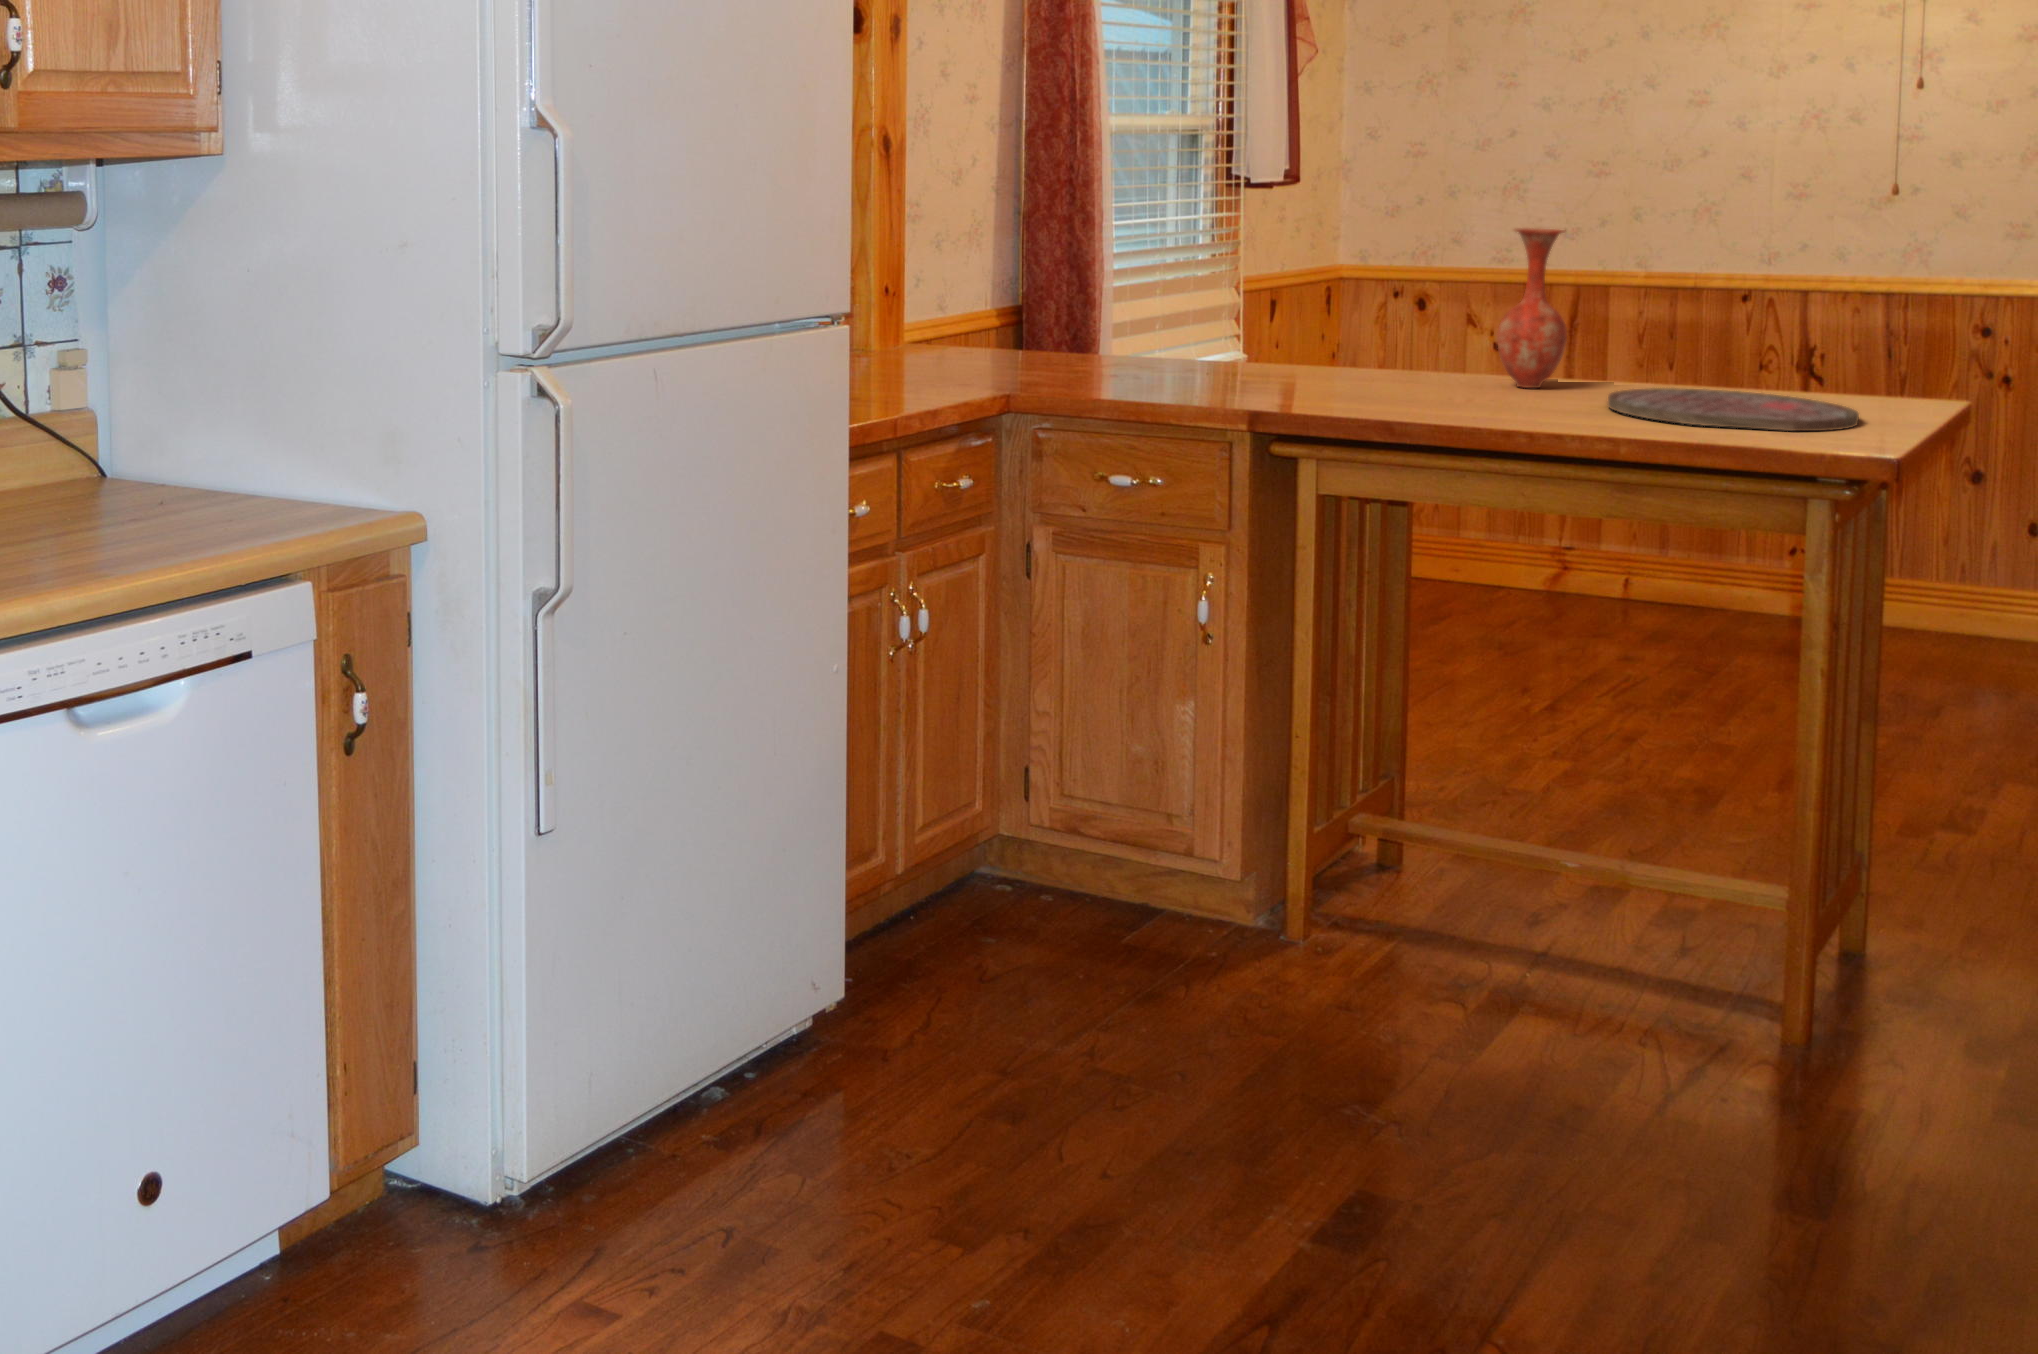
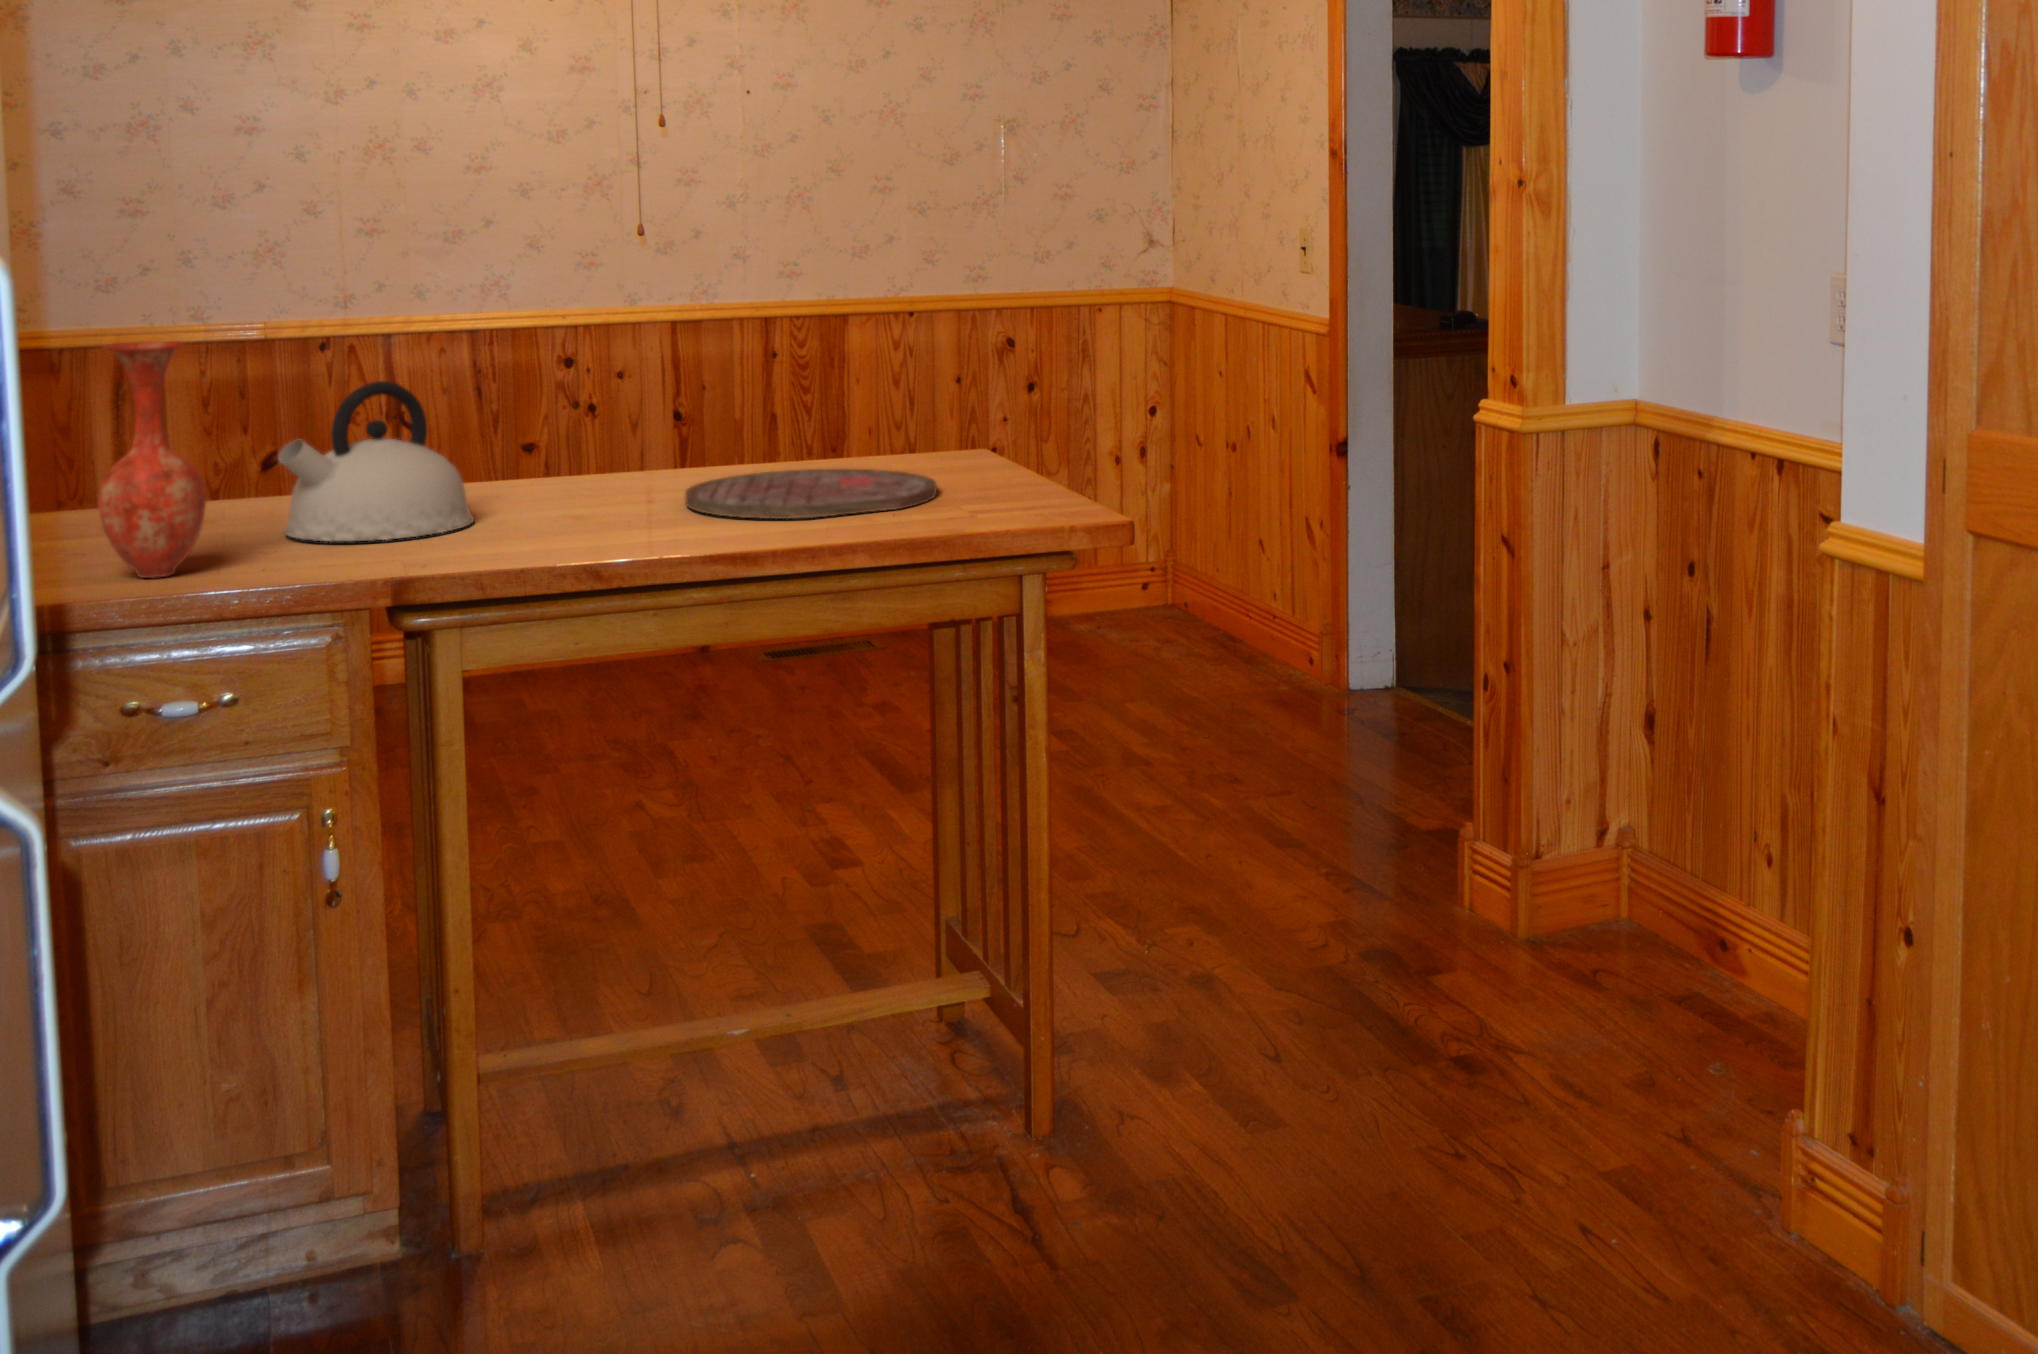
vase: present [1497,228,1567,388] -> present [98,341,206,578]
kettle: none [1294,276,1436,395] -> present [278,381,474,541]

